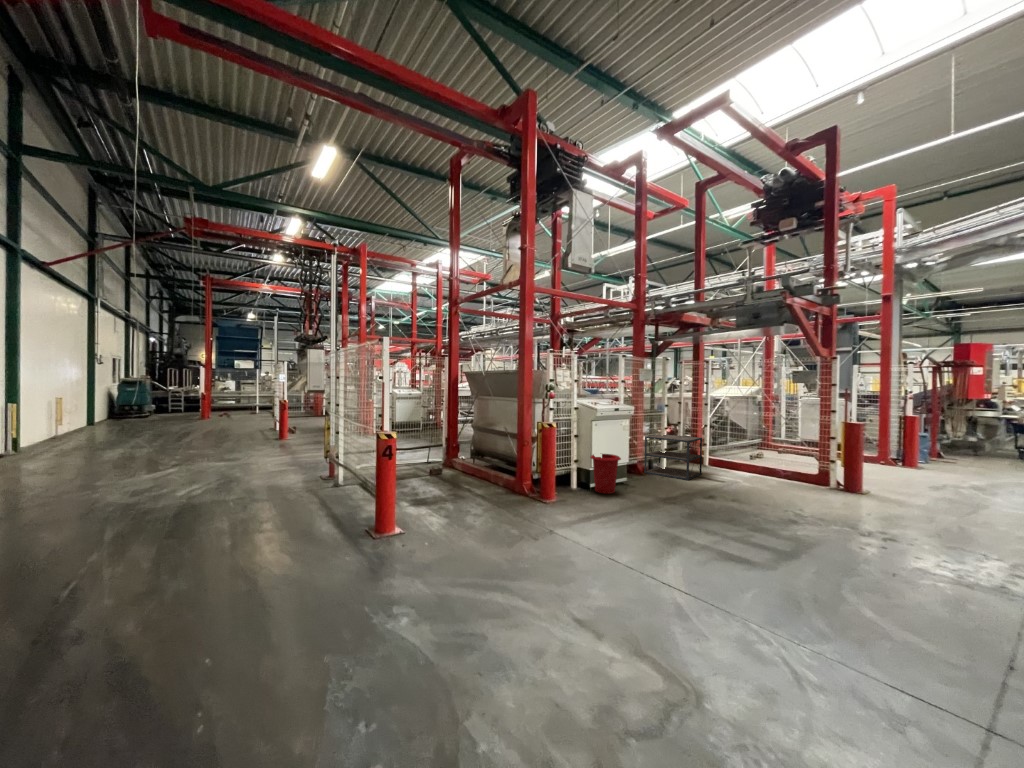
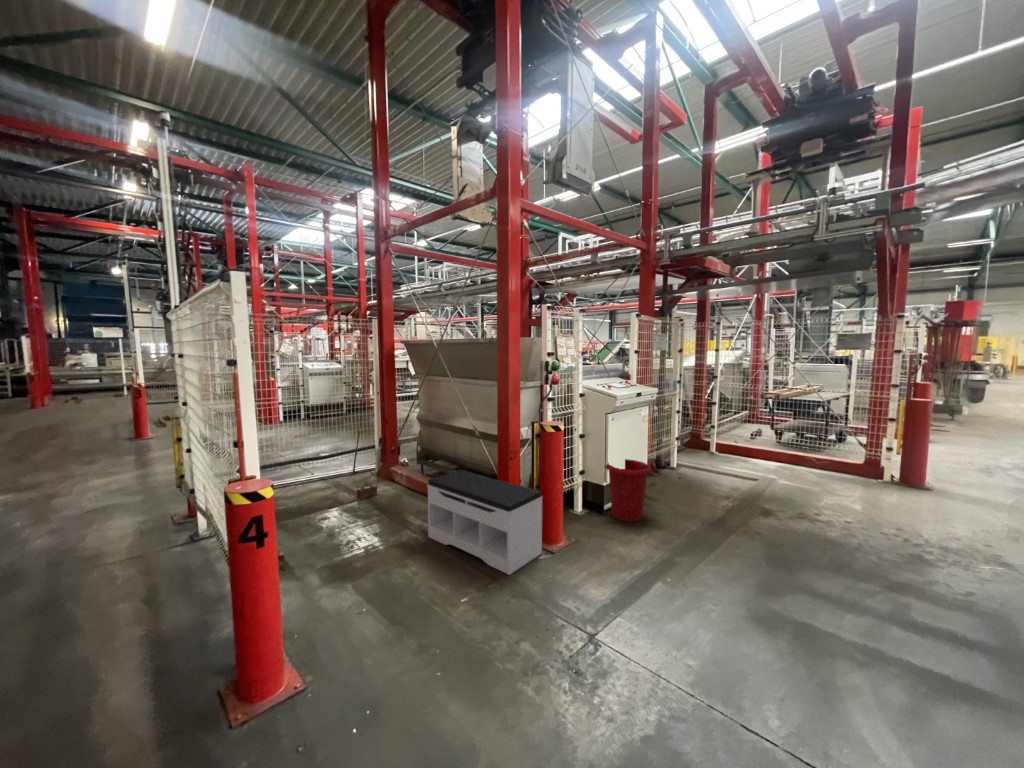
shelving unit: present [644,434,702,480] -> none [652,417,723,481]
bench: none [473,453,539,506] -> present [427,470,542,575]

